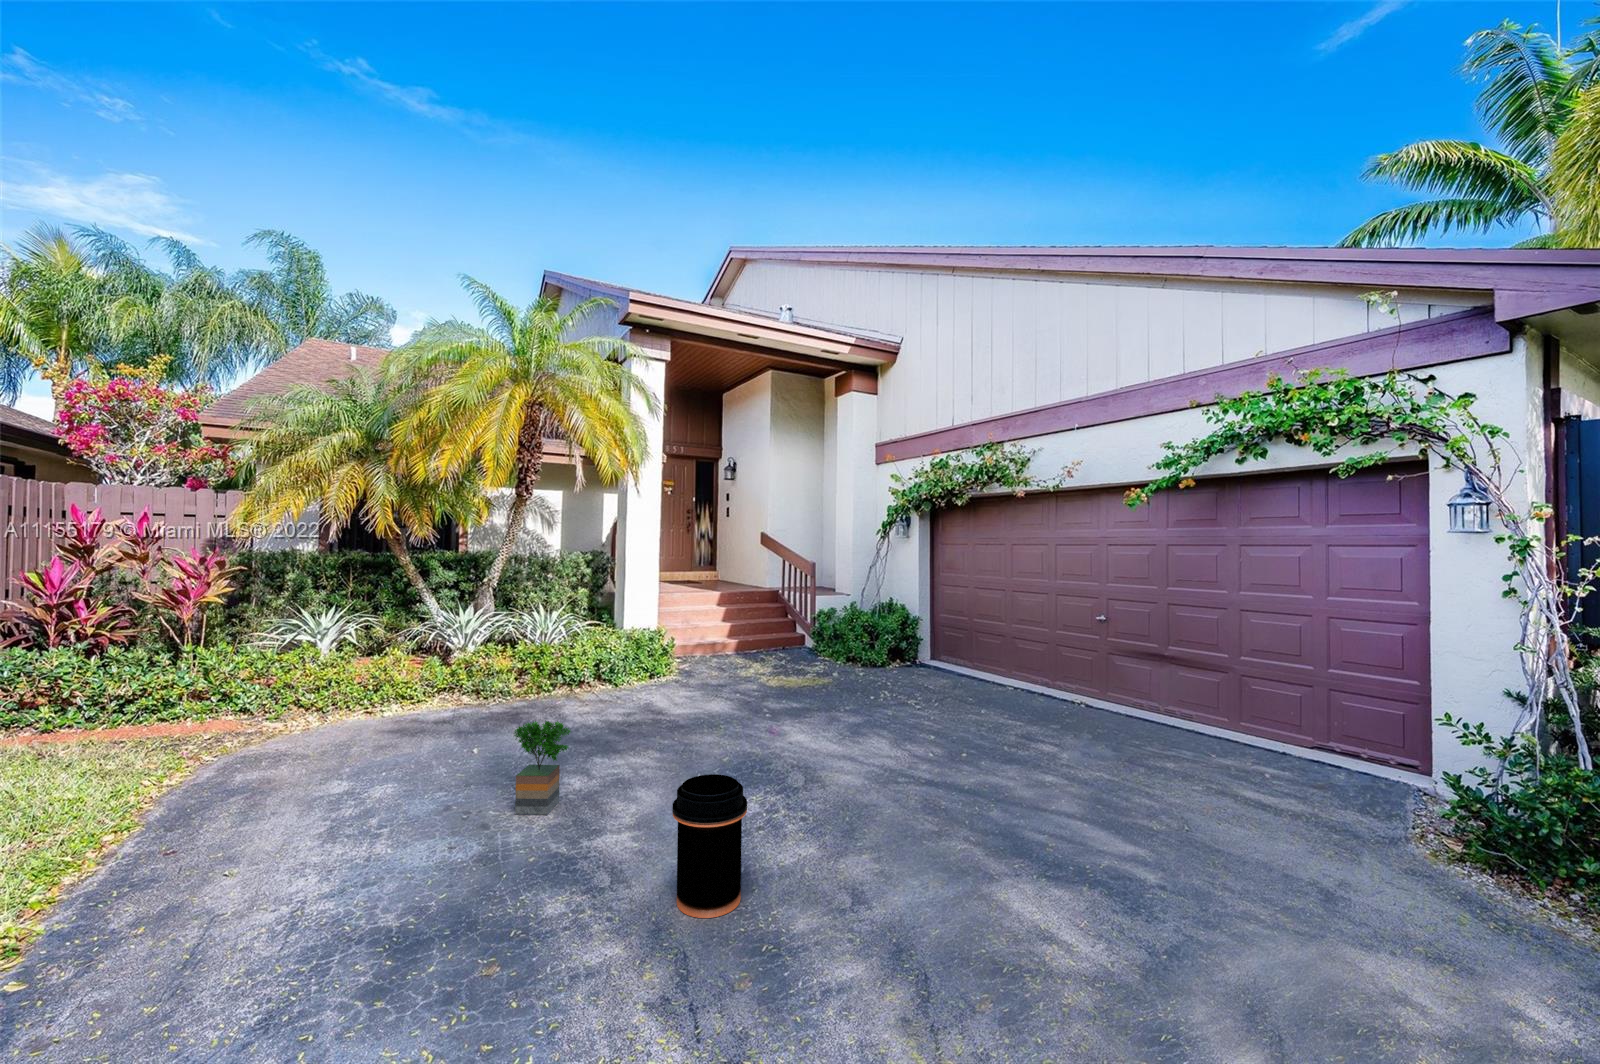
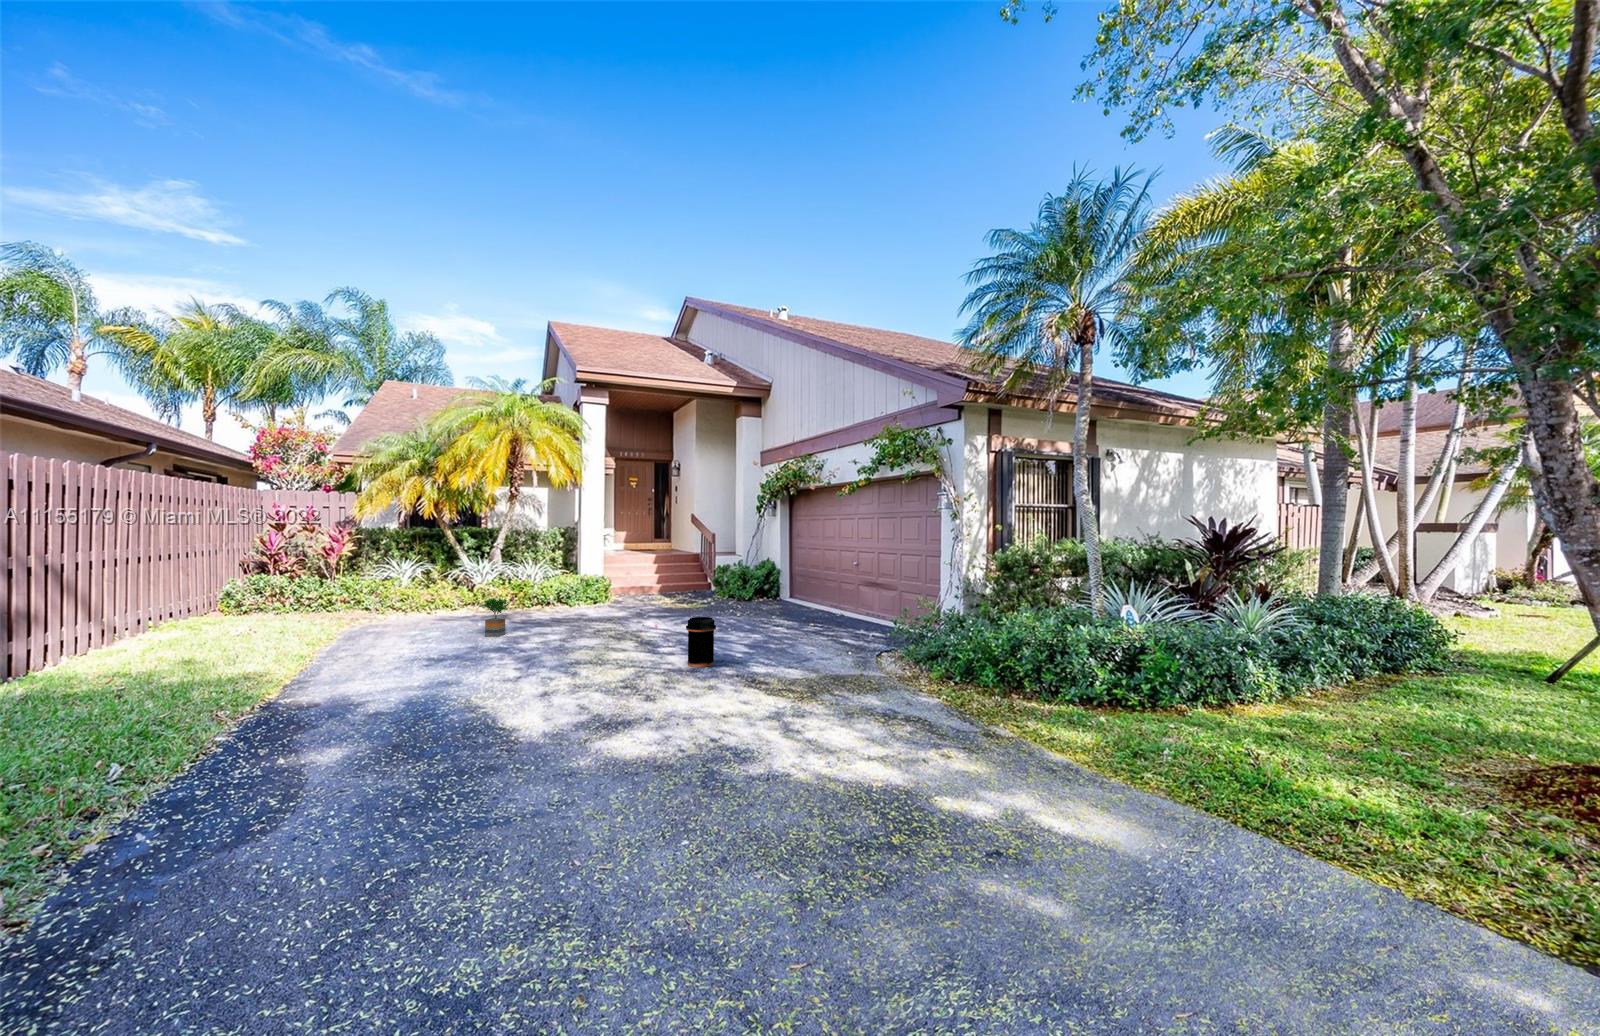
trash can: present [672,774,747,918] -> present [686,617,716,667]

